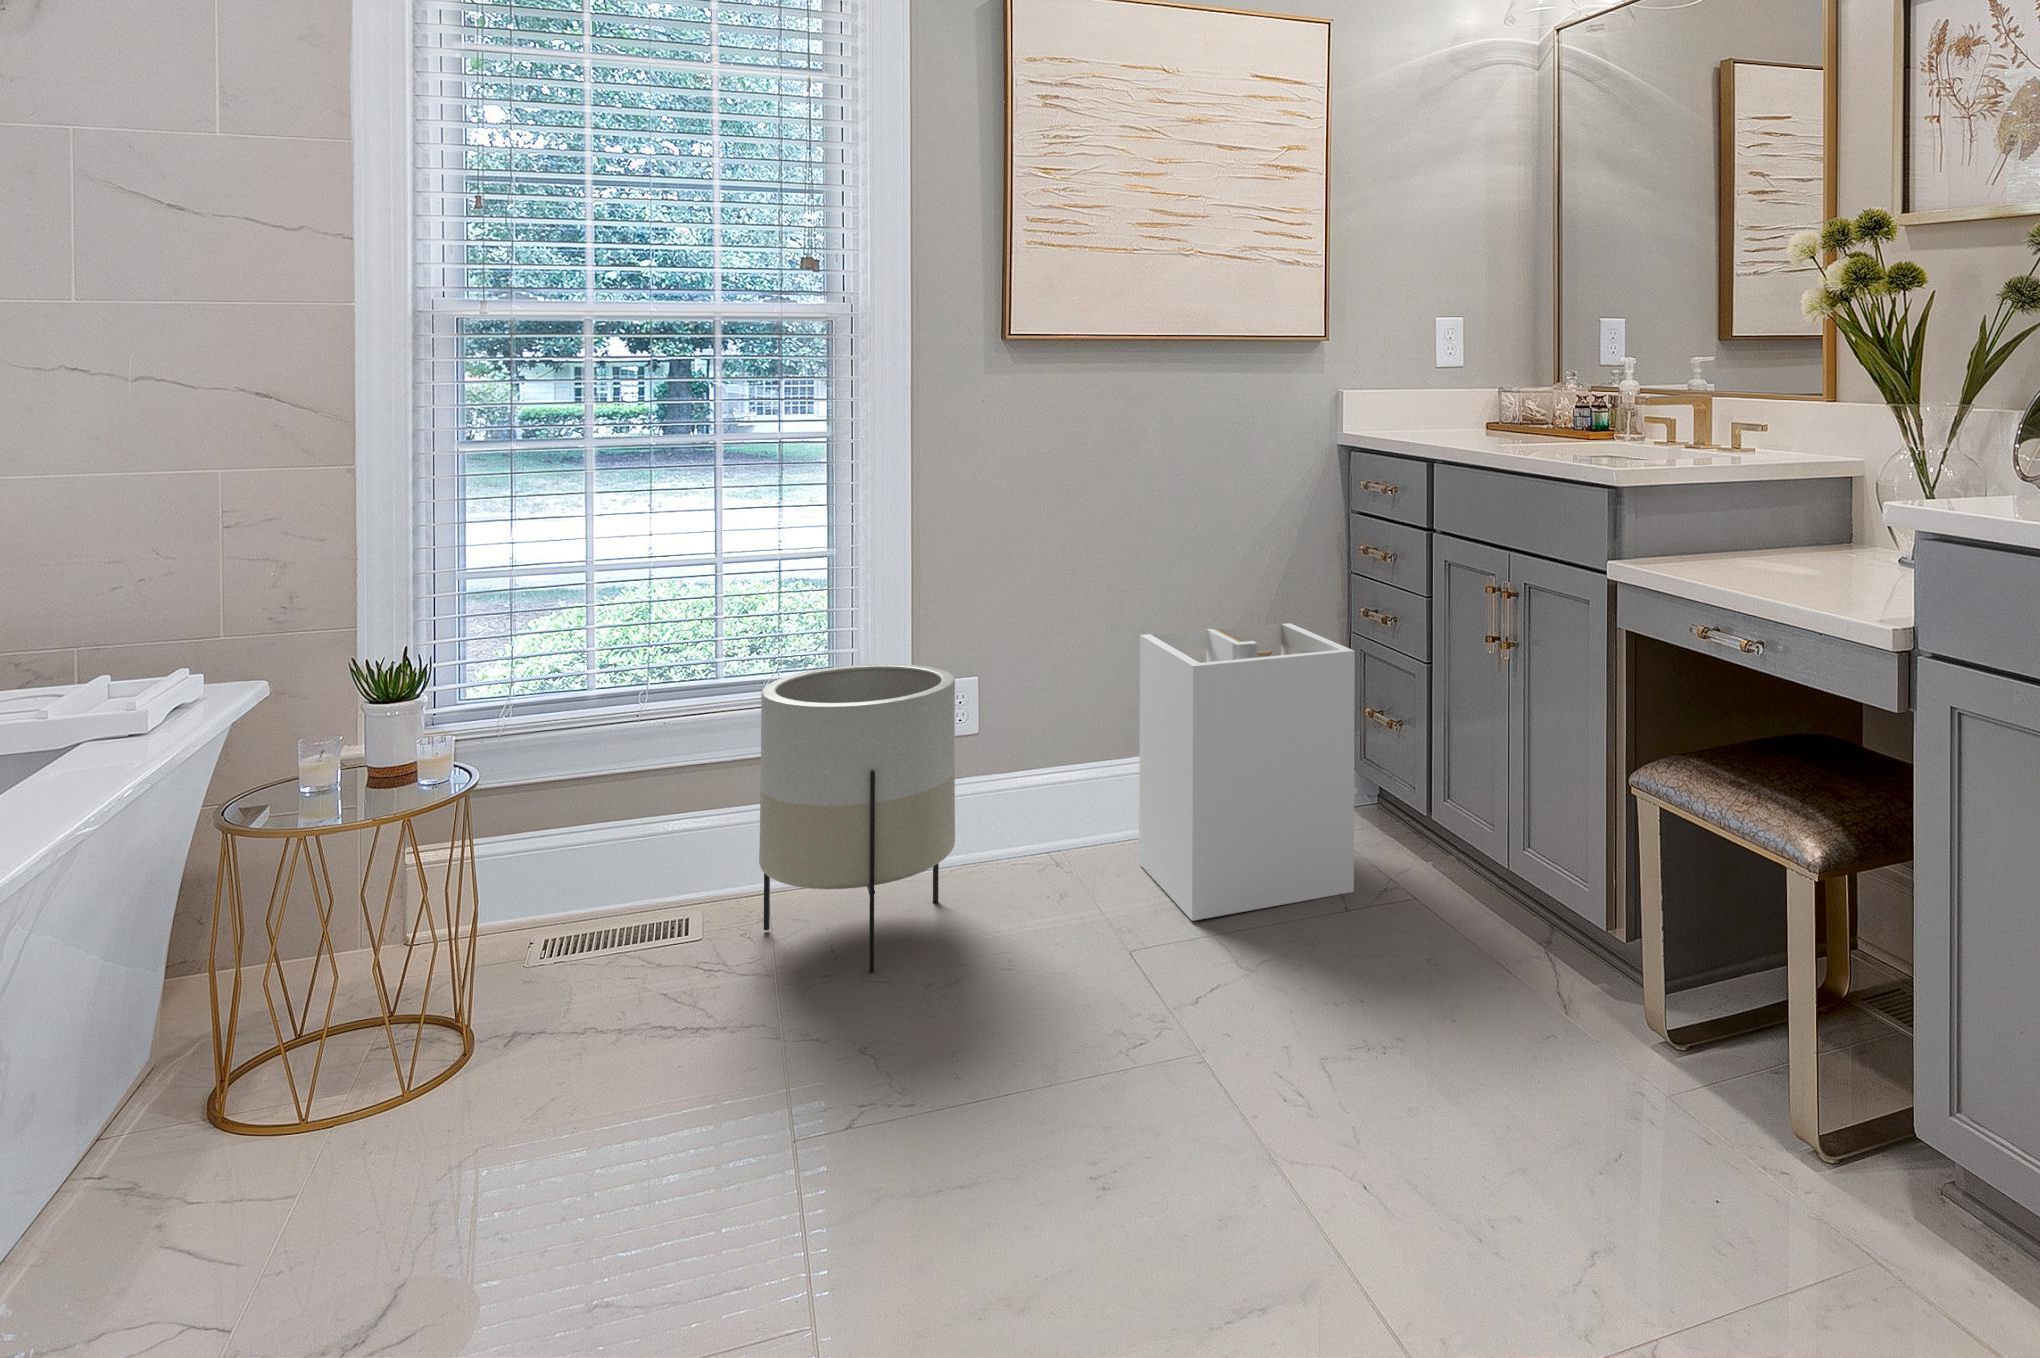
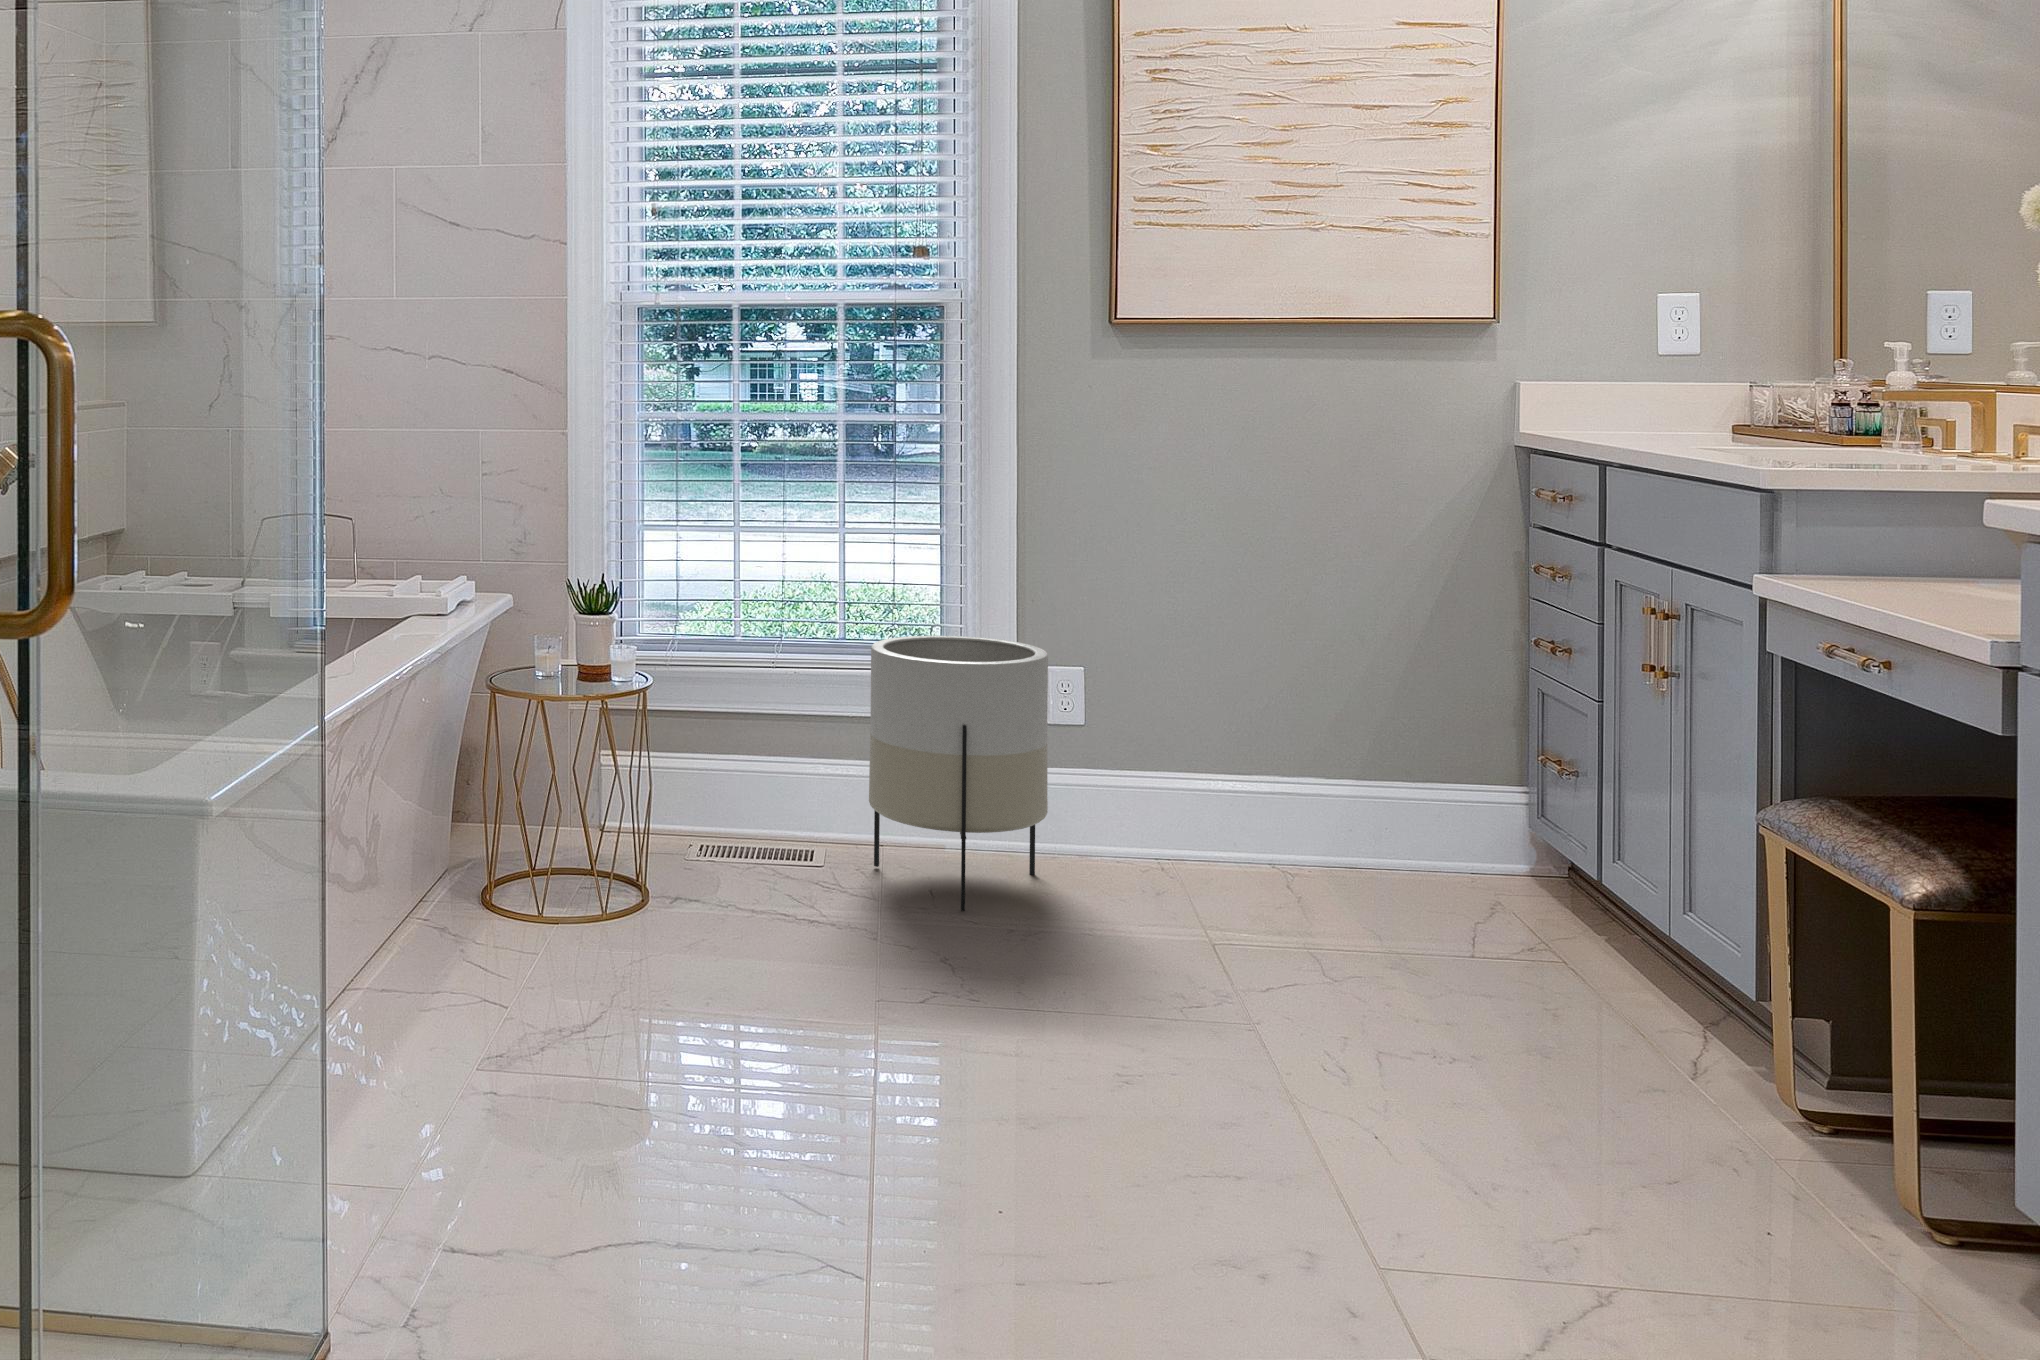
laundry hamper: present [1139,623,1355,921] -> none [1250,638,1496,944]

